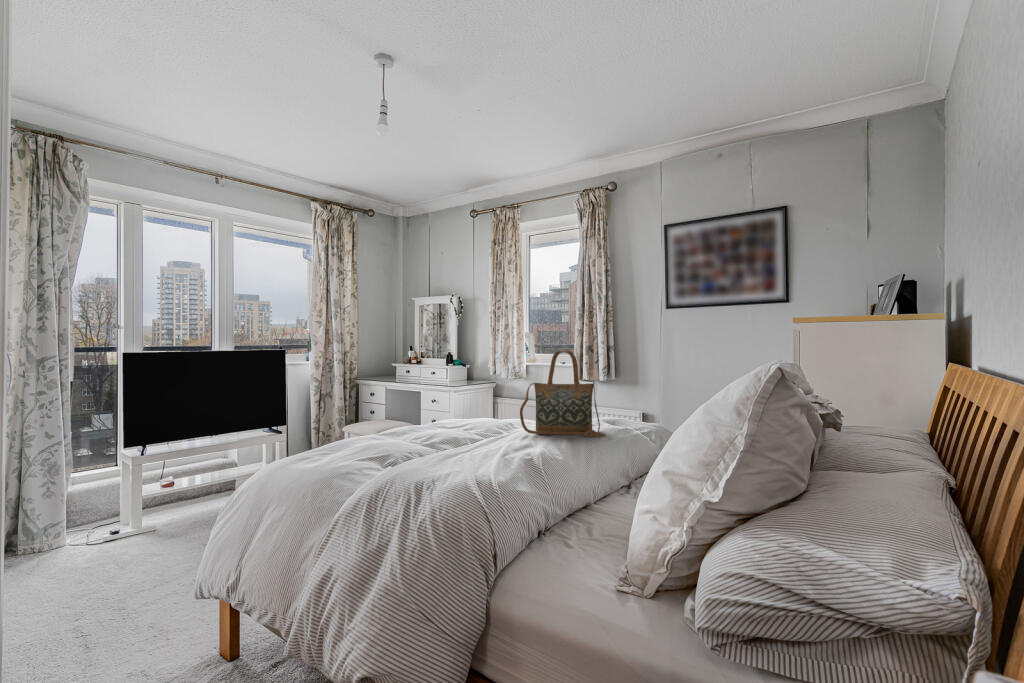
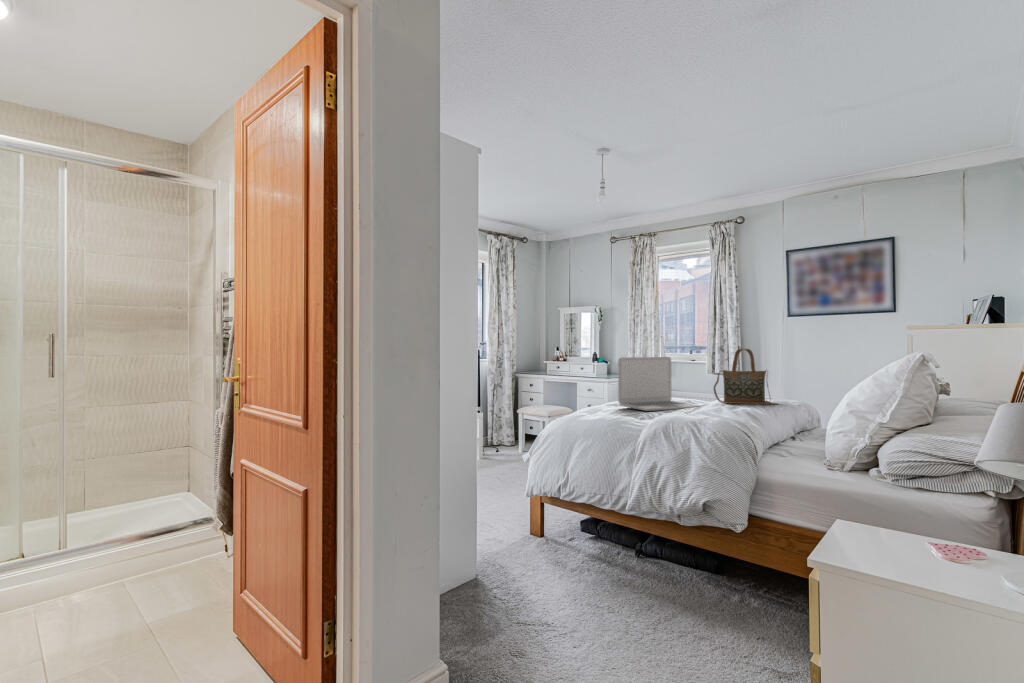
laptop: none [379,362,495,451] -> present [618,357,699,411]

